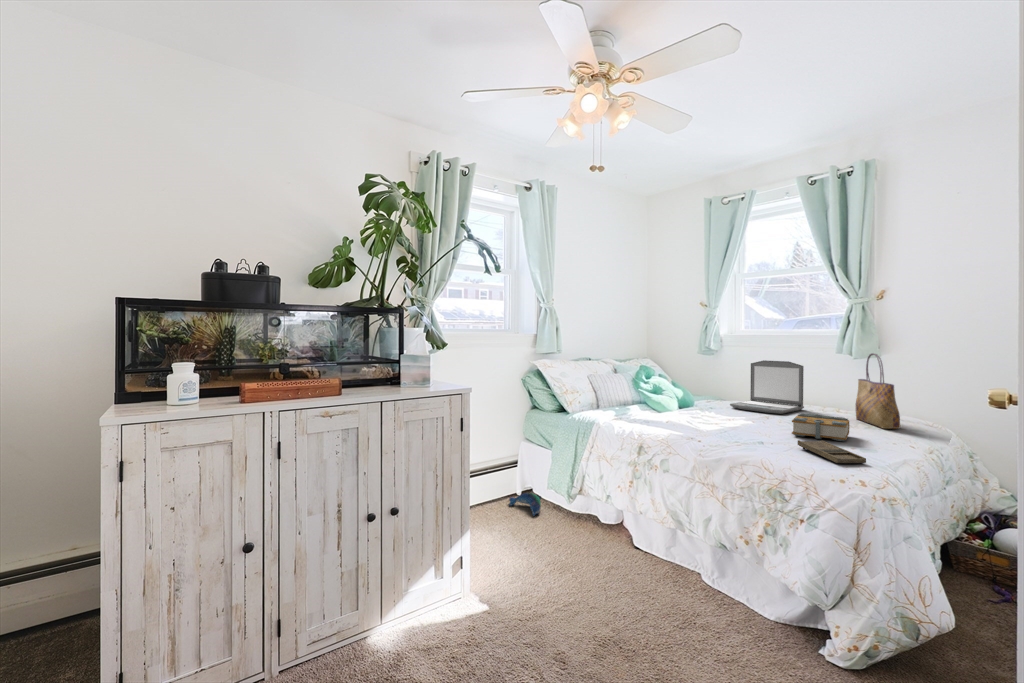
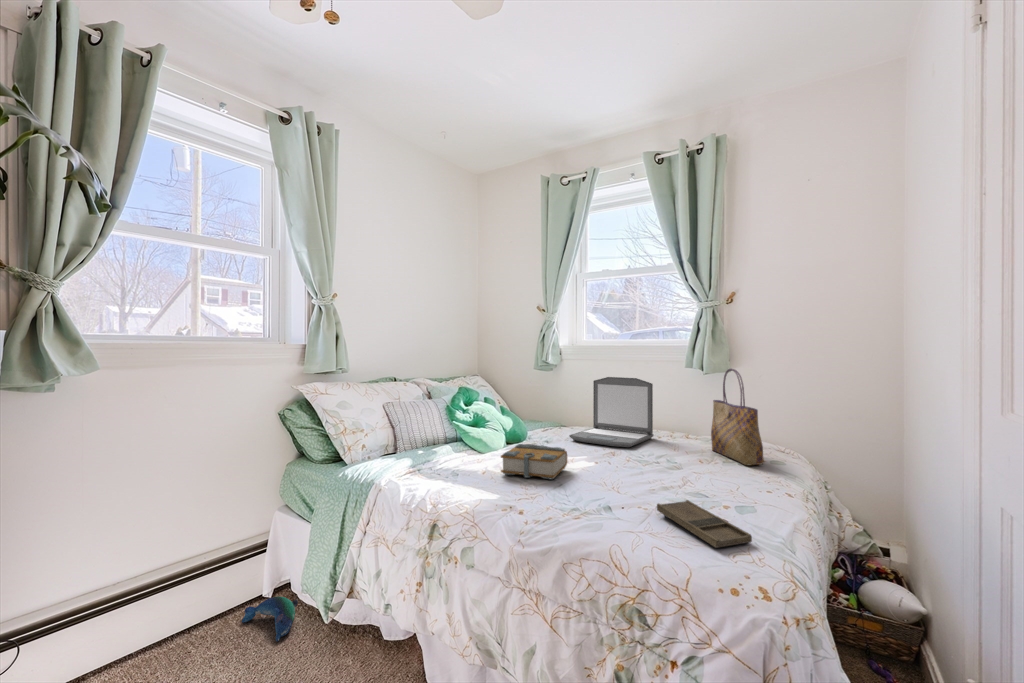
book: present [792,413,850,441] -> present [501,444,567,479]

